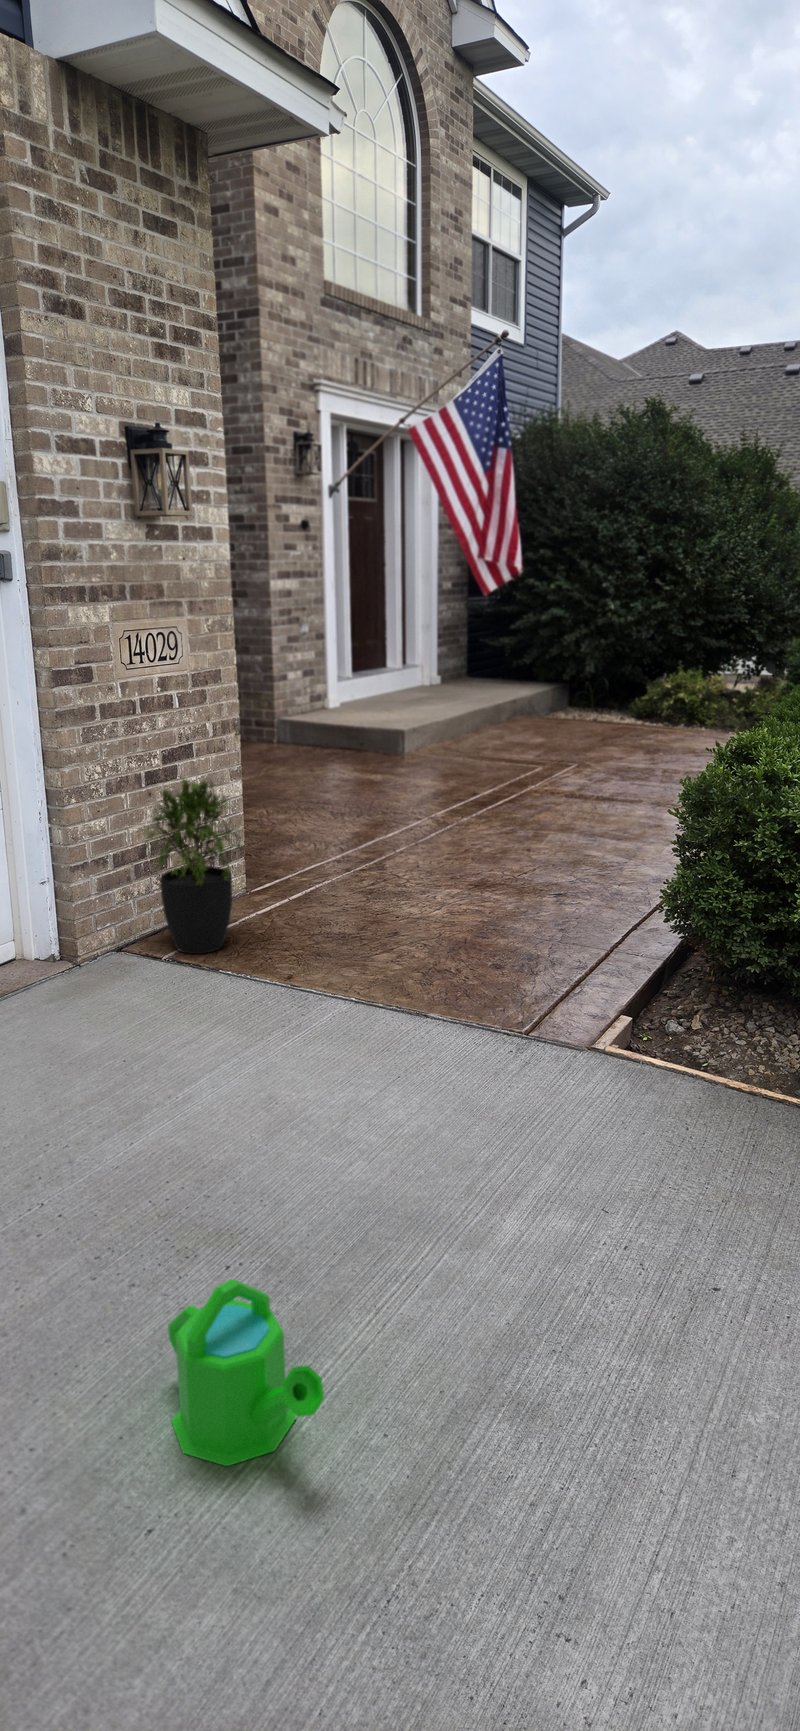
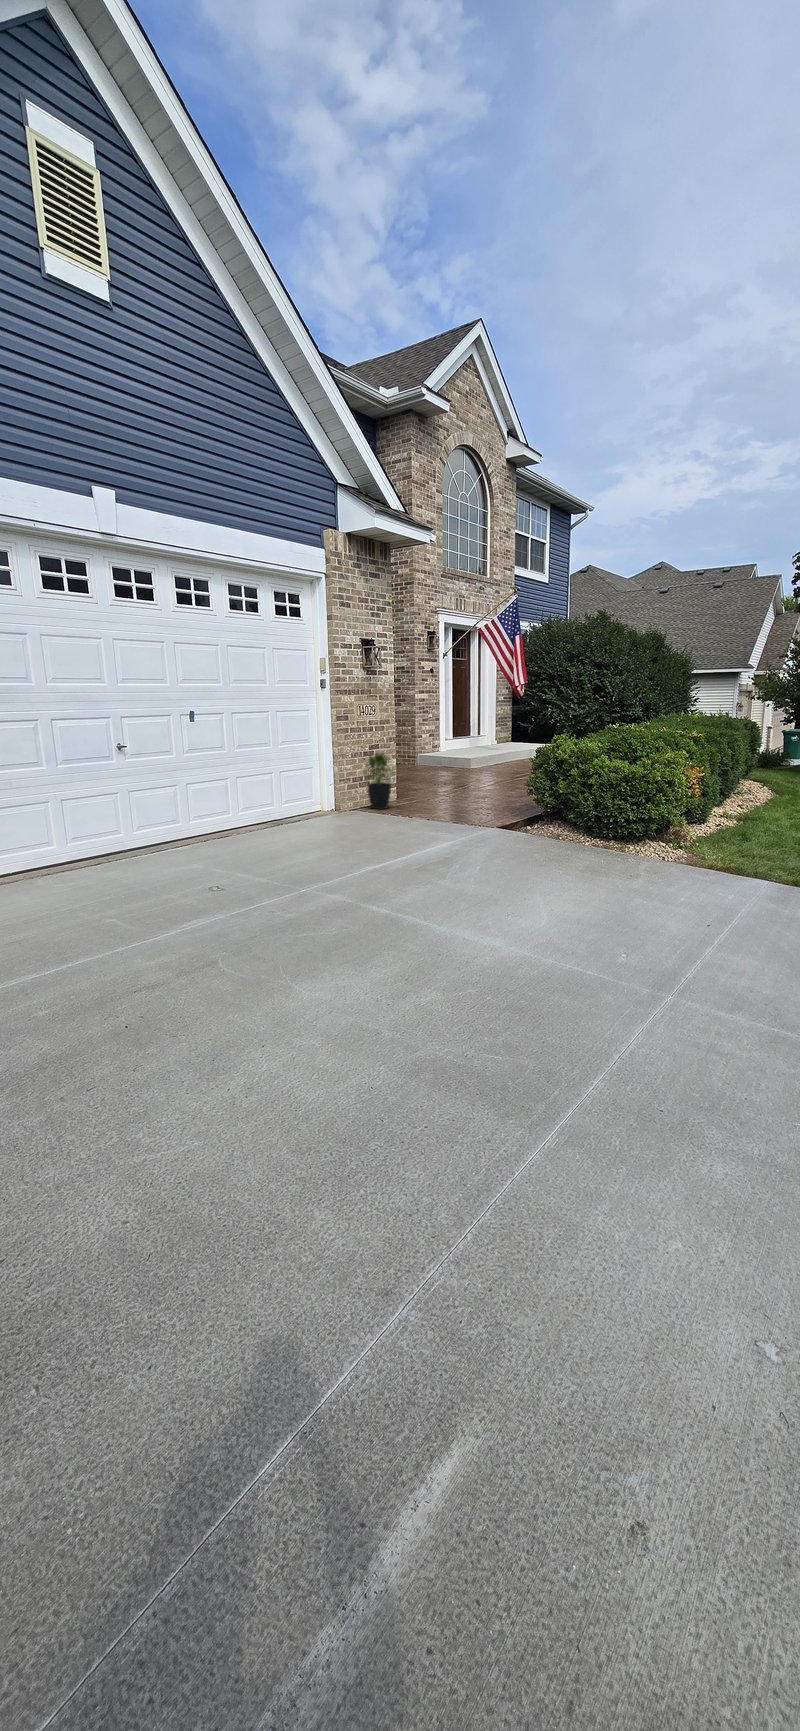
watering can: present [168,1279,324,1466] -> none [369,824,400,861]

